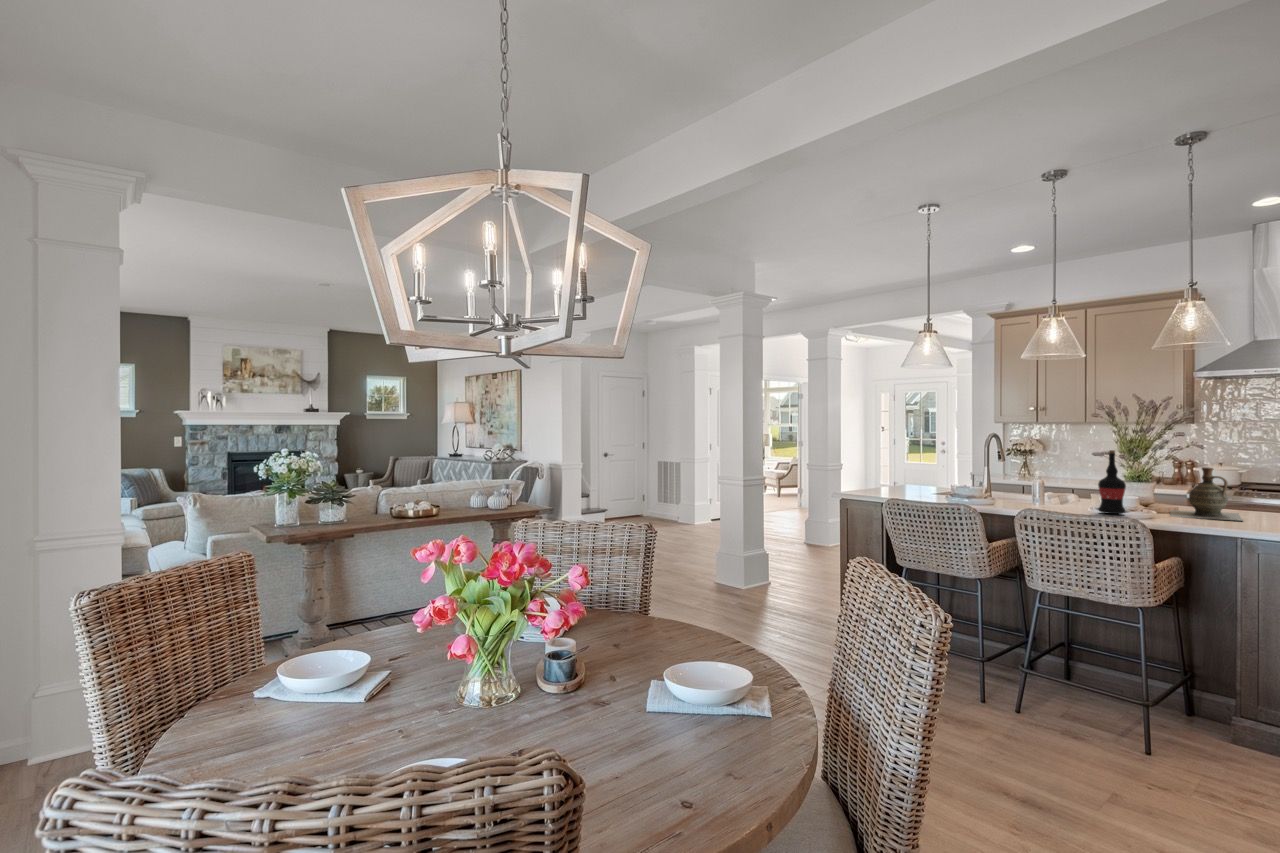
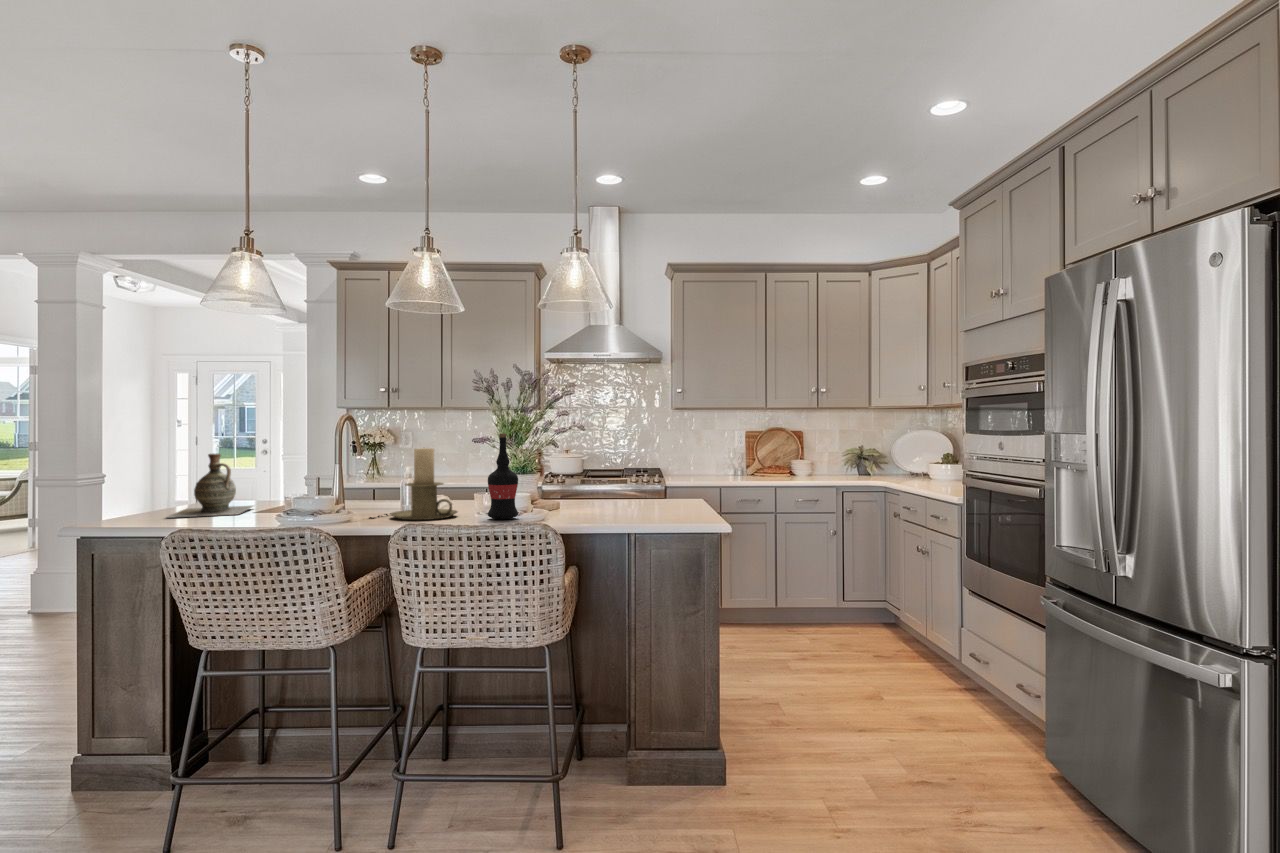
candle holder: none [1021,458,1076,509] -> present [391,448,457,520]
ceramic jug: present [1170,467,1243,521] -> present [167,454,253,518]

